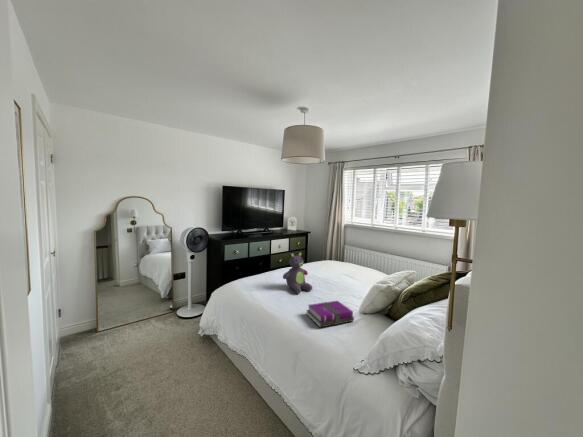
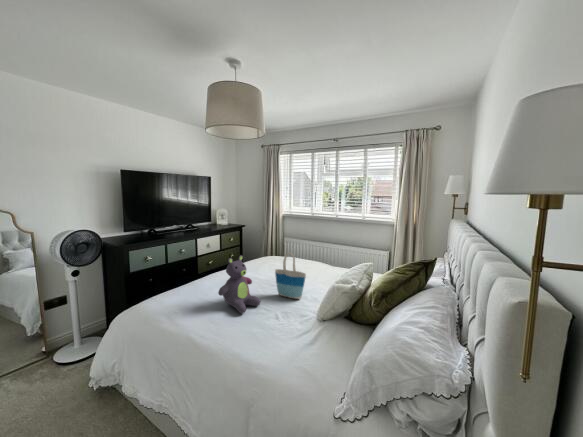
tote bag: none [326,254,349,291] -> present [275,253,306,299]
notebook: present [307,301,354,327] -> none [260,320,329,374]

